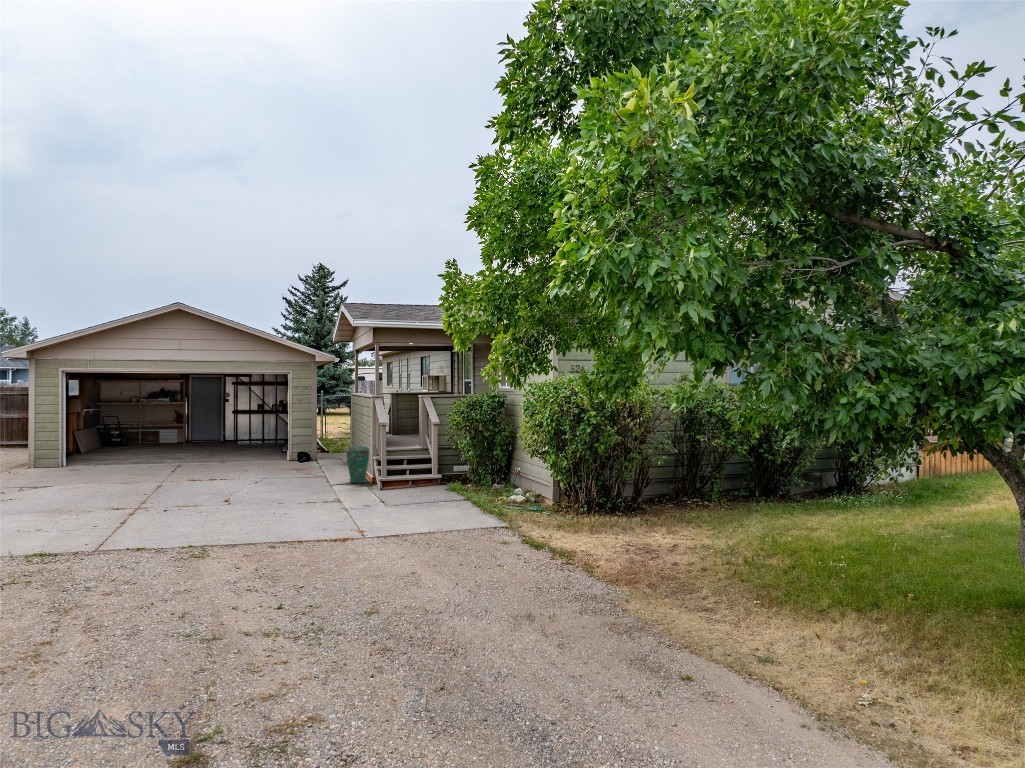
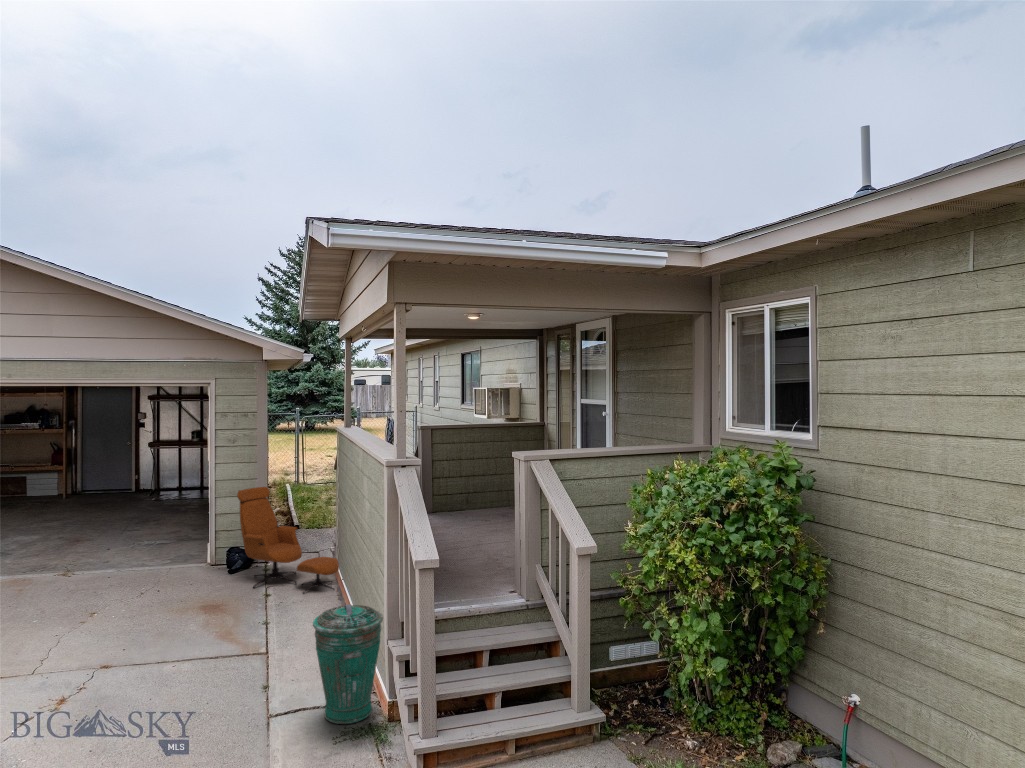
lounge chair: none [304,421,352,466] -> present [237,487,339,593]

